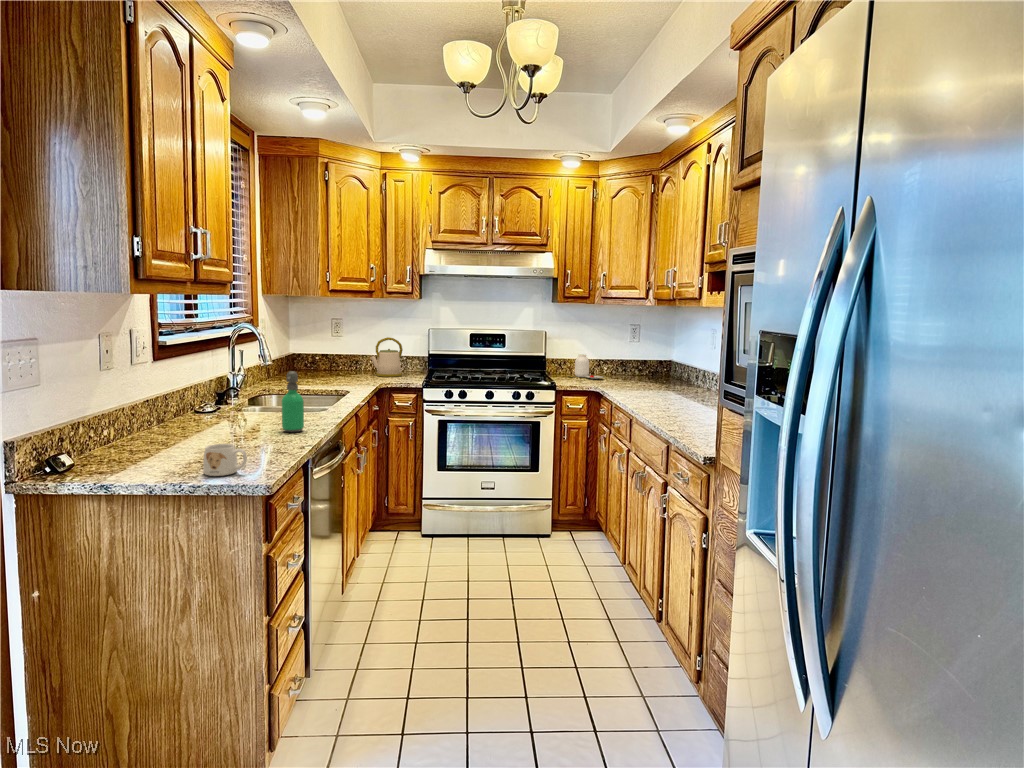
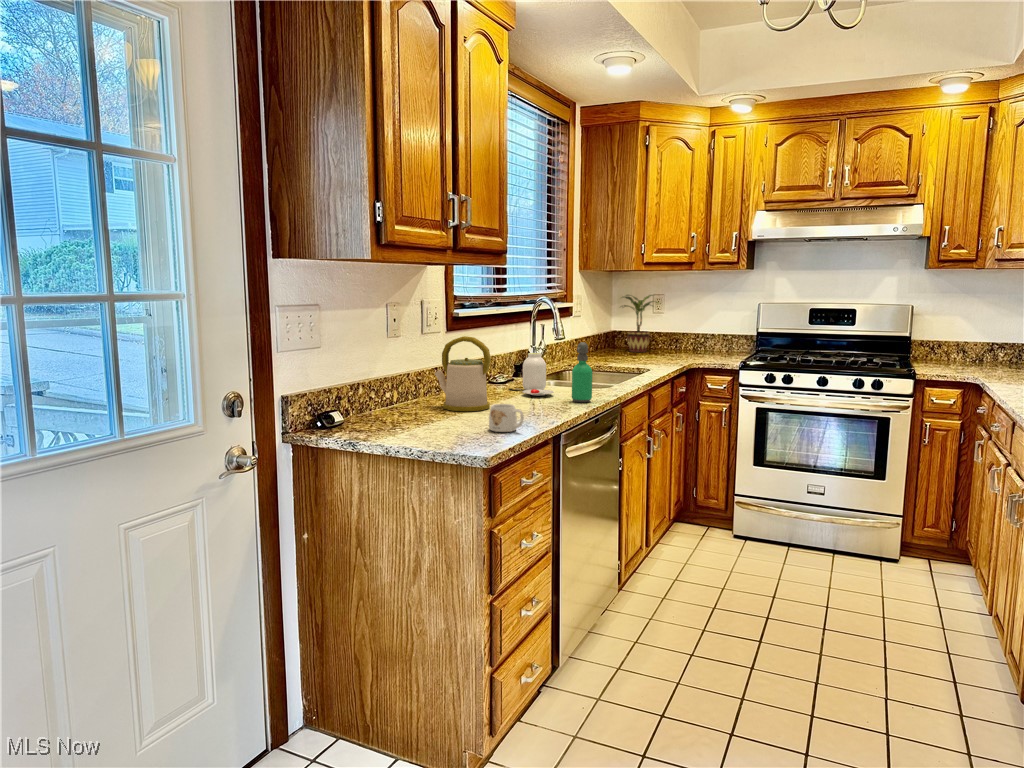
potted plant: none [301,320,341,375] -> present [622,295,654,352]
kettle: present [371,337,403,377] -> present [435,336,491,411]
jar: present [572,354,603,379] -> present [509,353,554,396]

